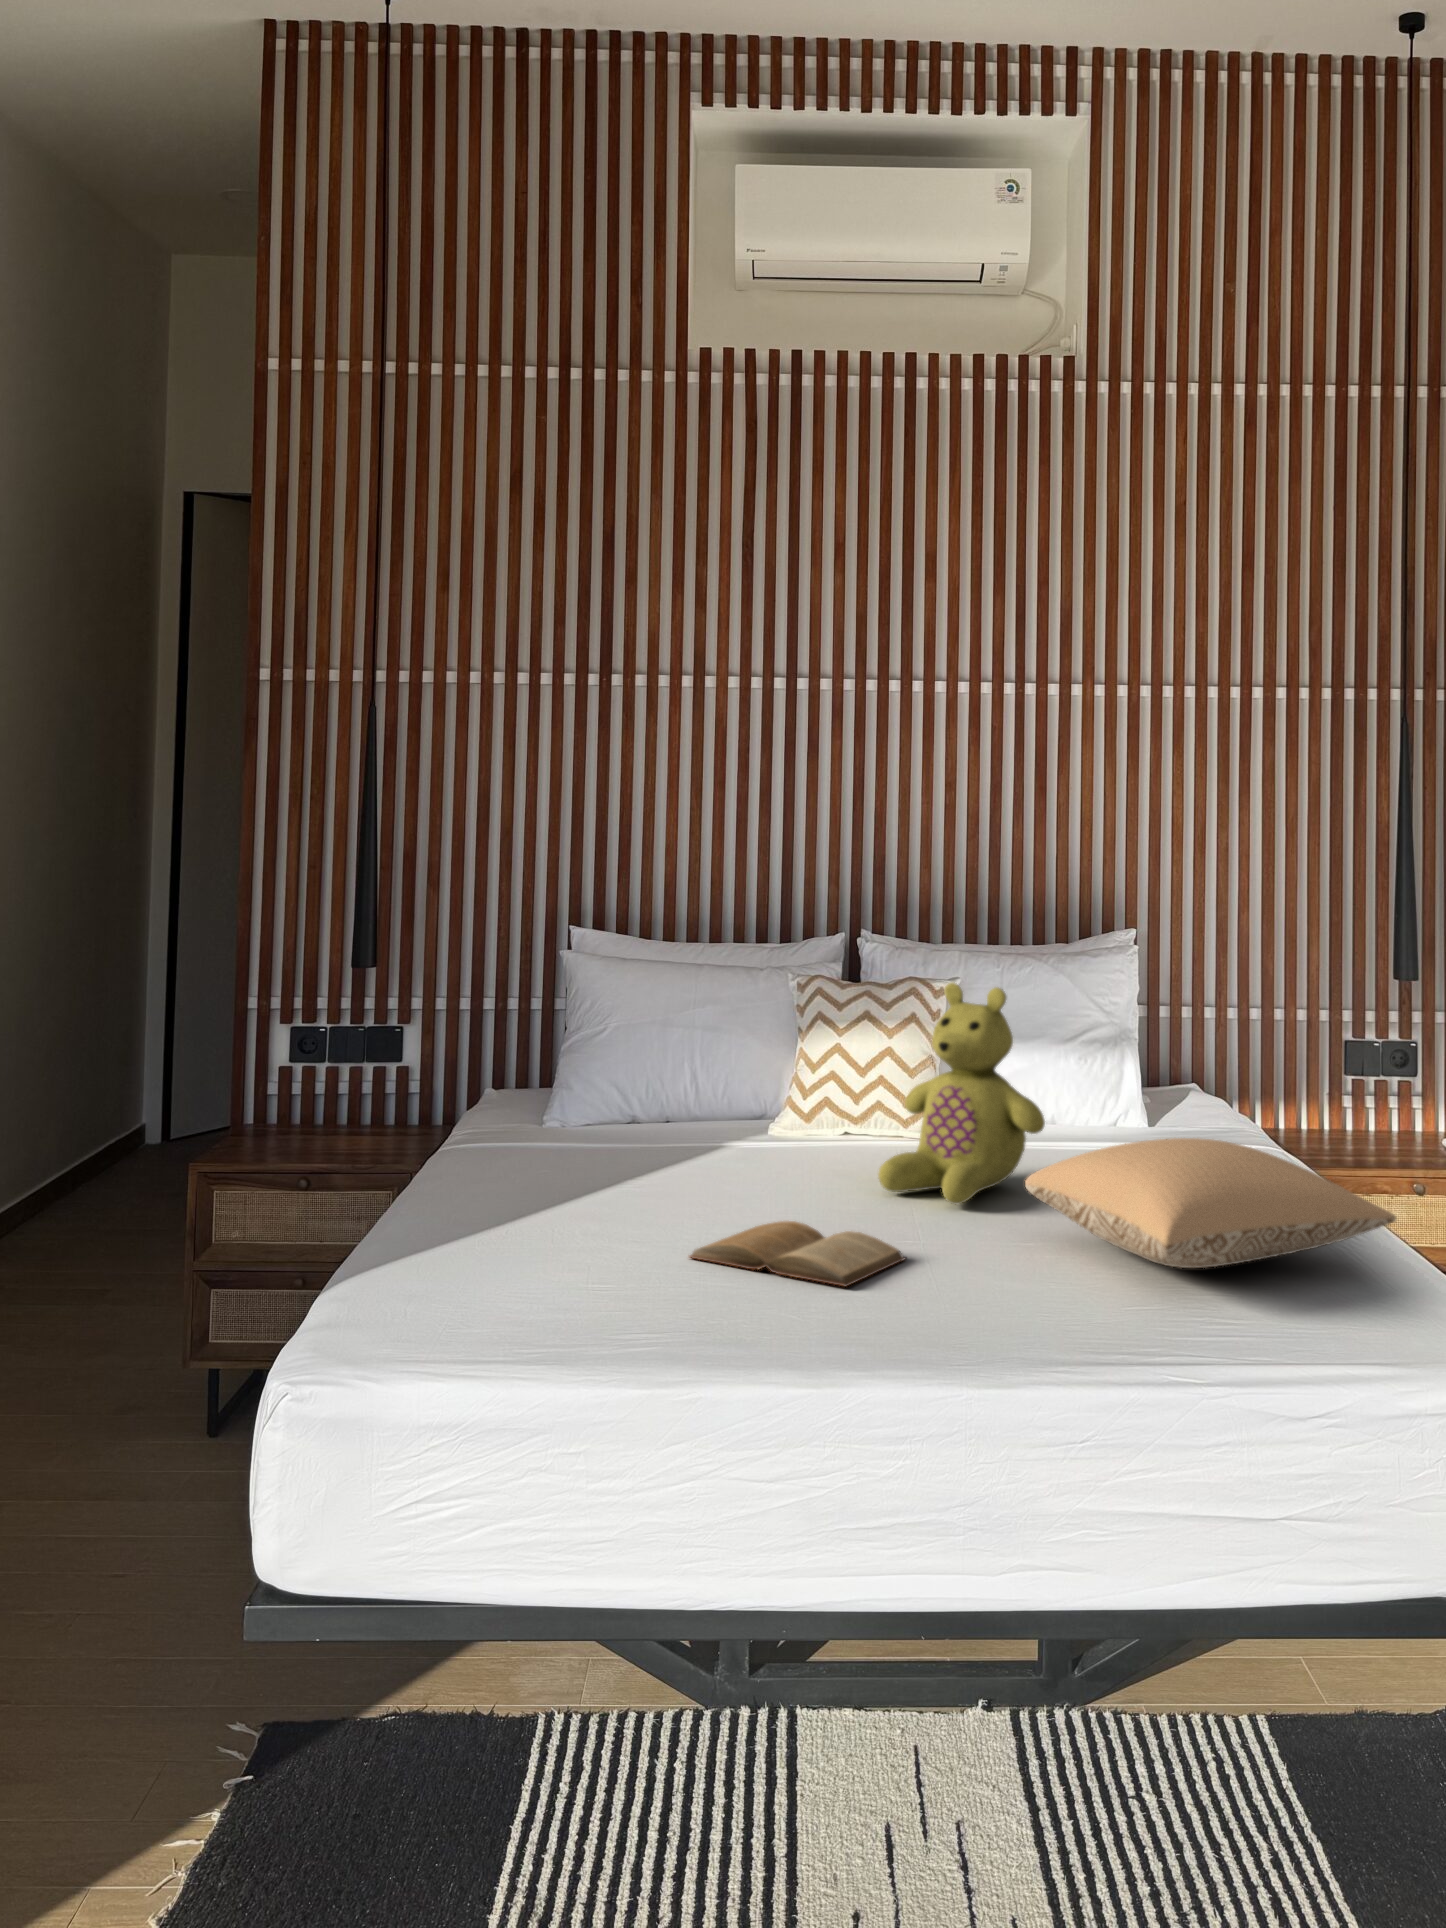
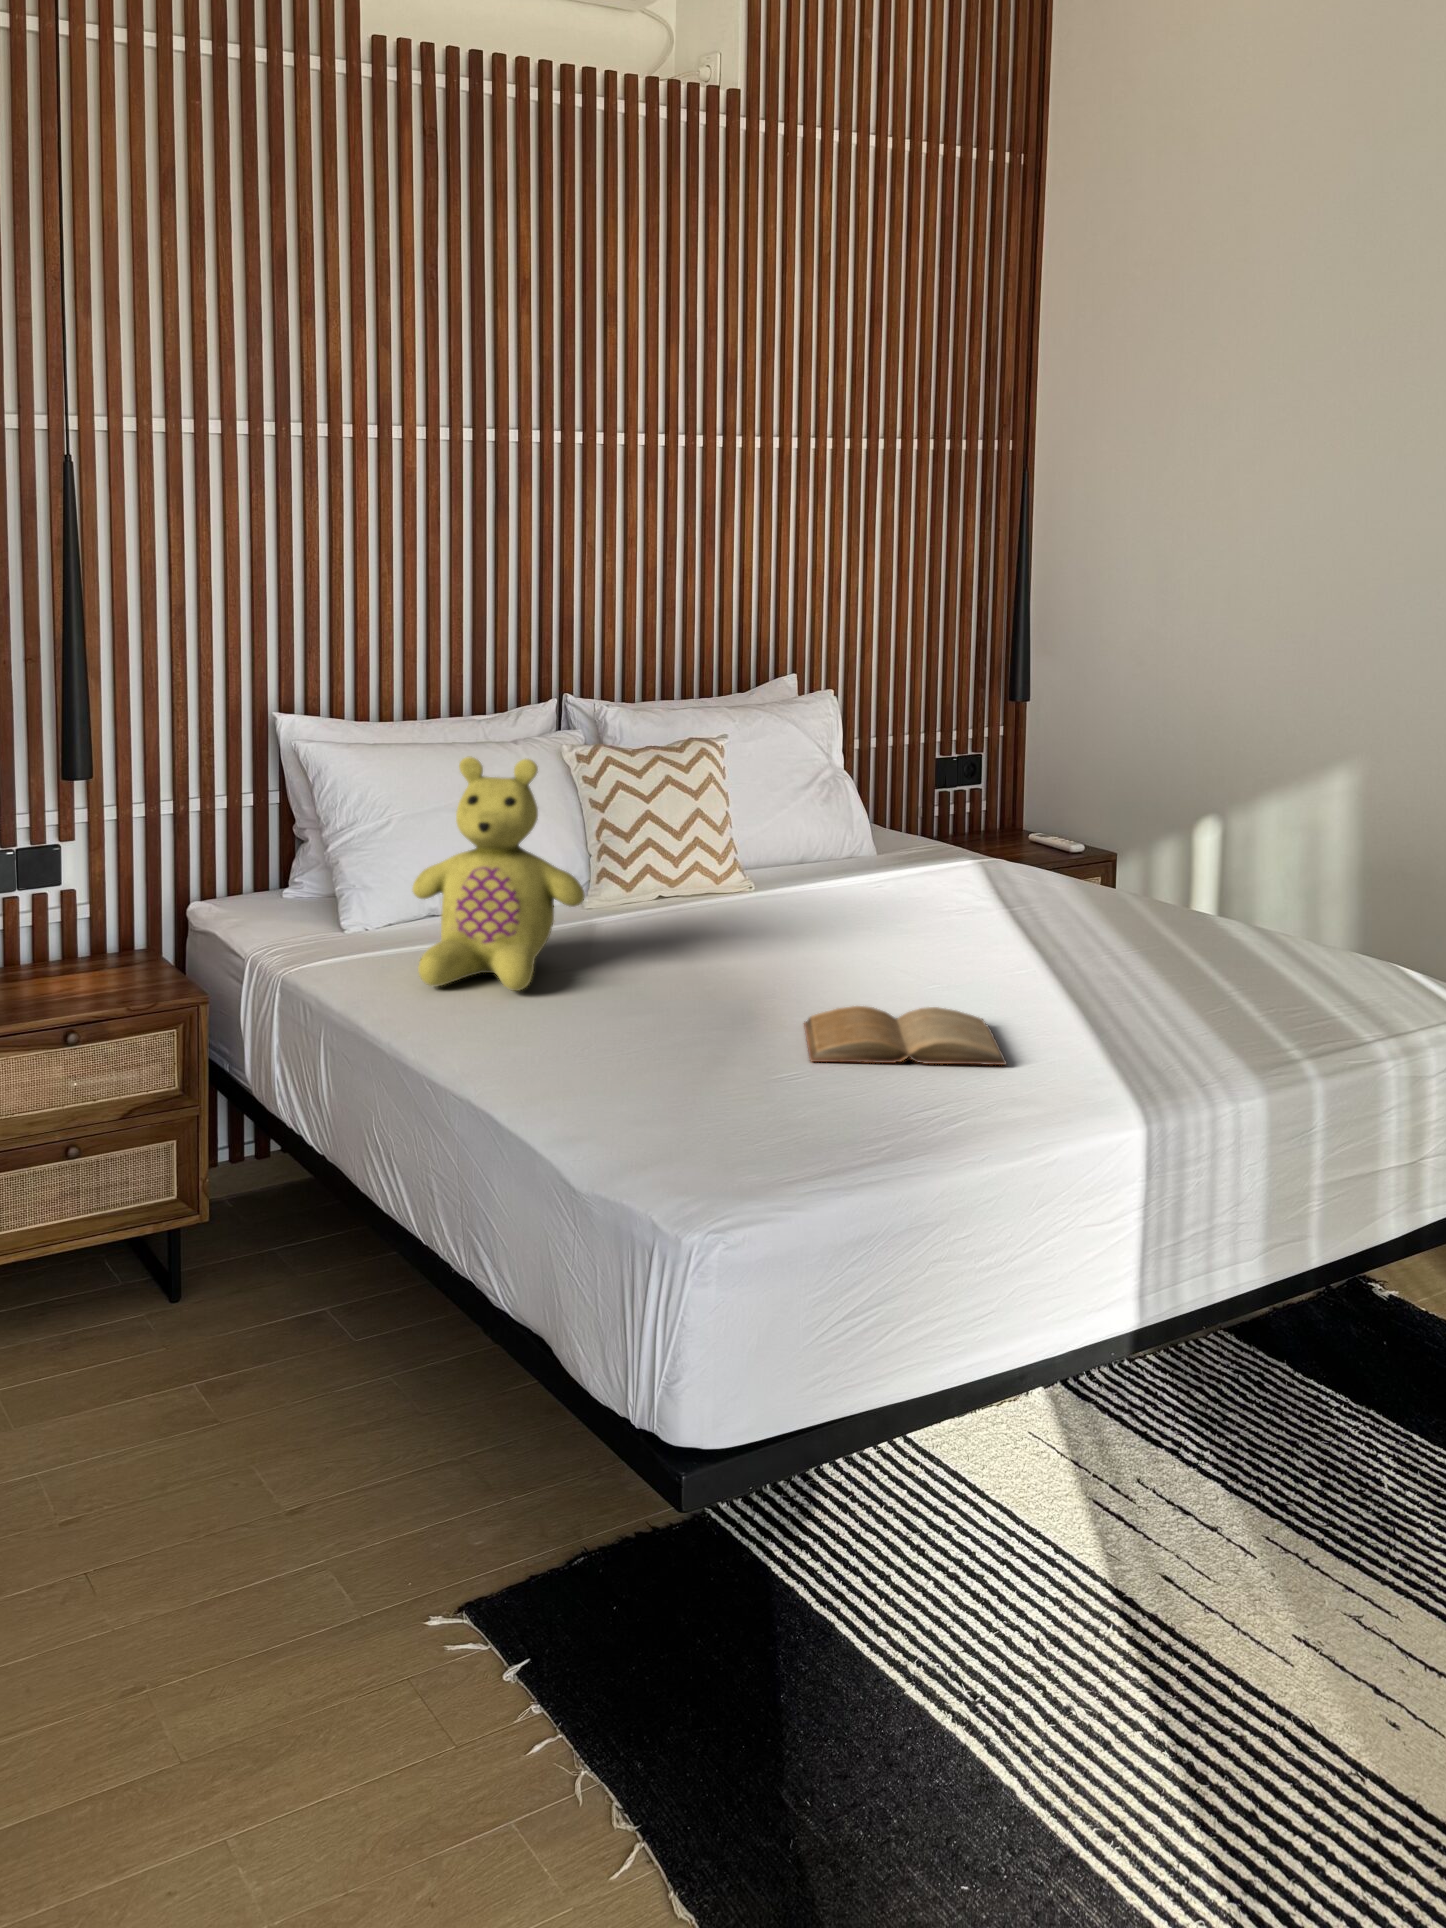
stuffed bear: present [878,982,1045,1205] -> present [412,757,585,991]
pillow: present [1025,1138,1396,1268] -> none [1027,874,1355,995]

